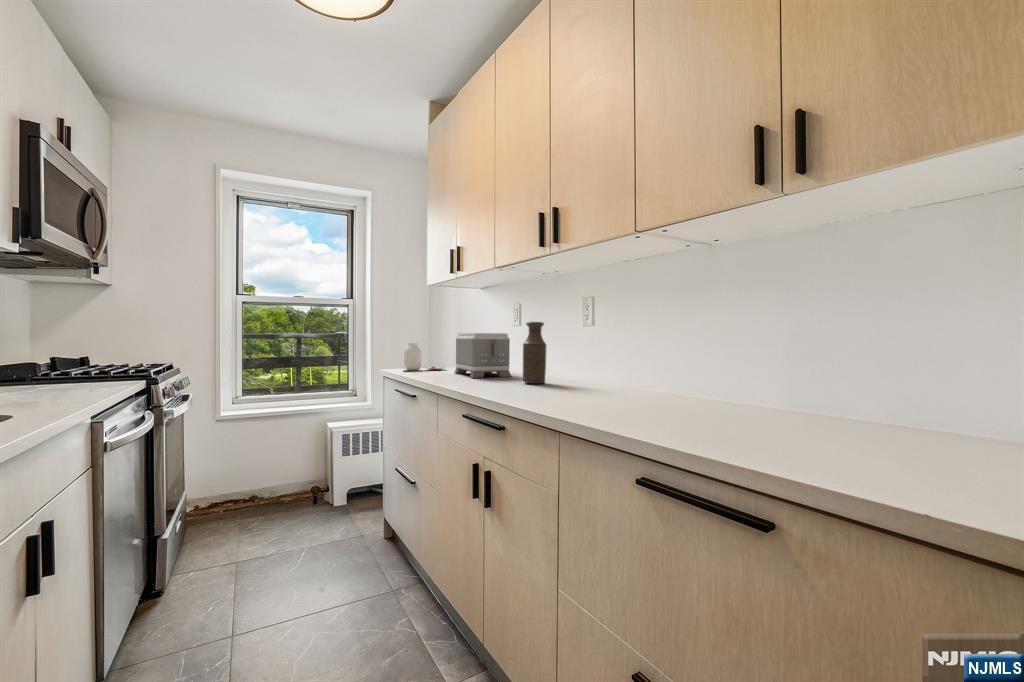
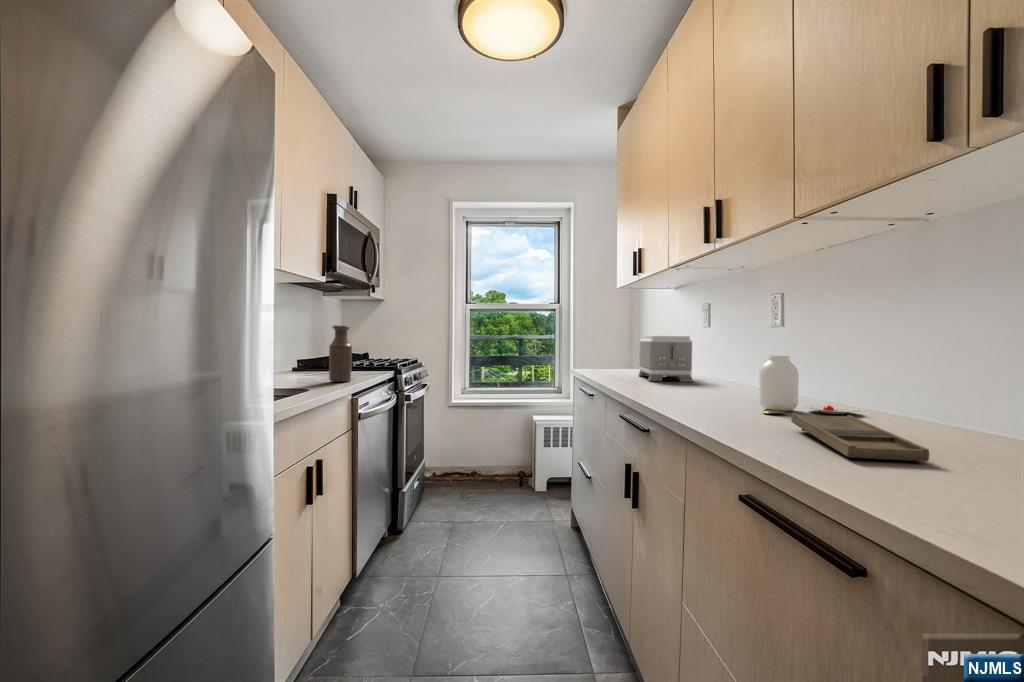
bottle: present [523,322,546,384] -> present [329,325,352,382]
jar: present [403,343,446,371] -> present [759,355,861,414]
tray: none [644,398,766,434] -> present [792,413,929,461]

